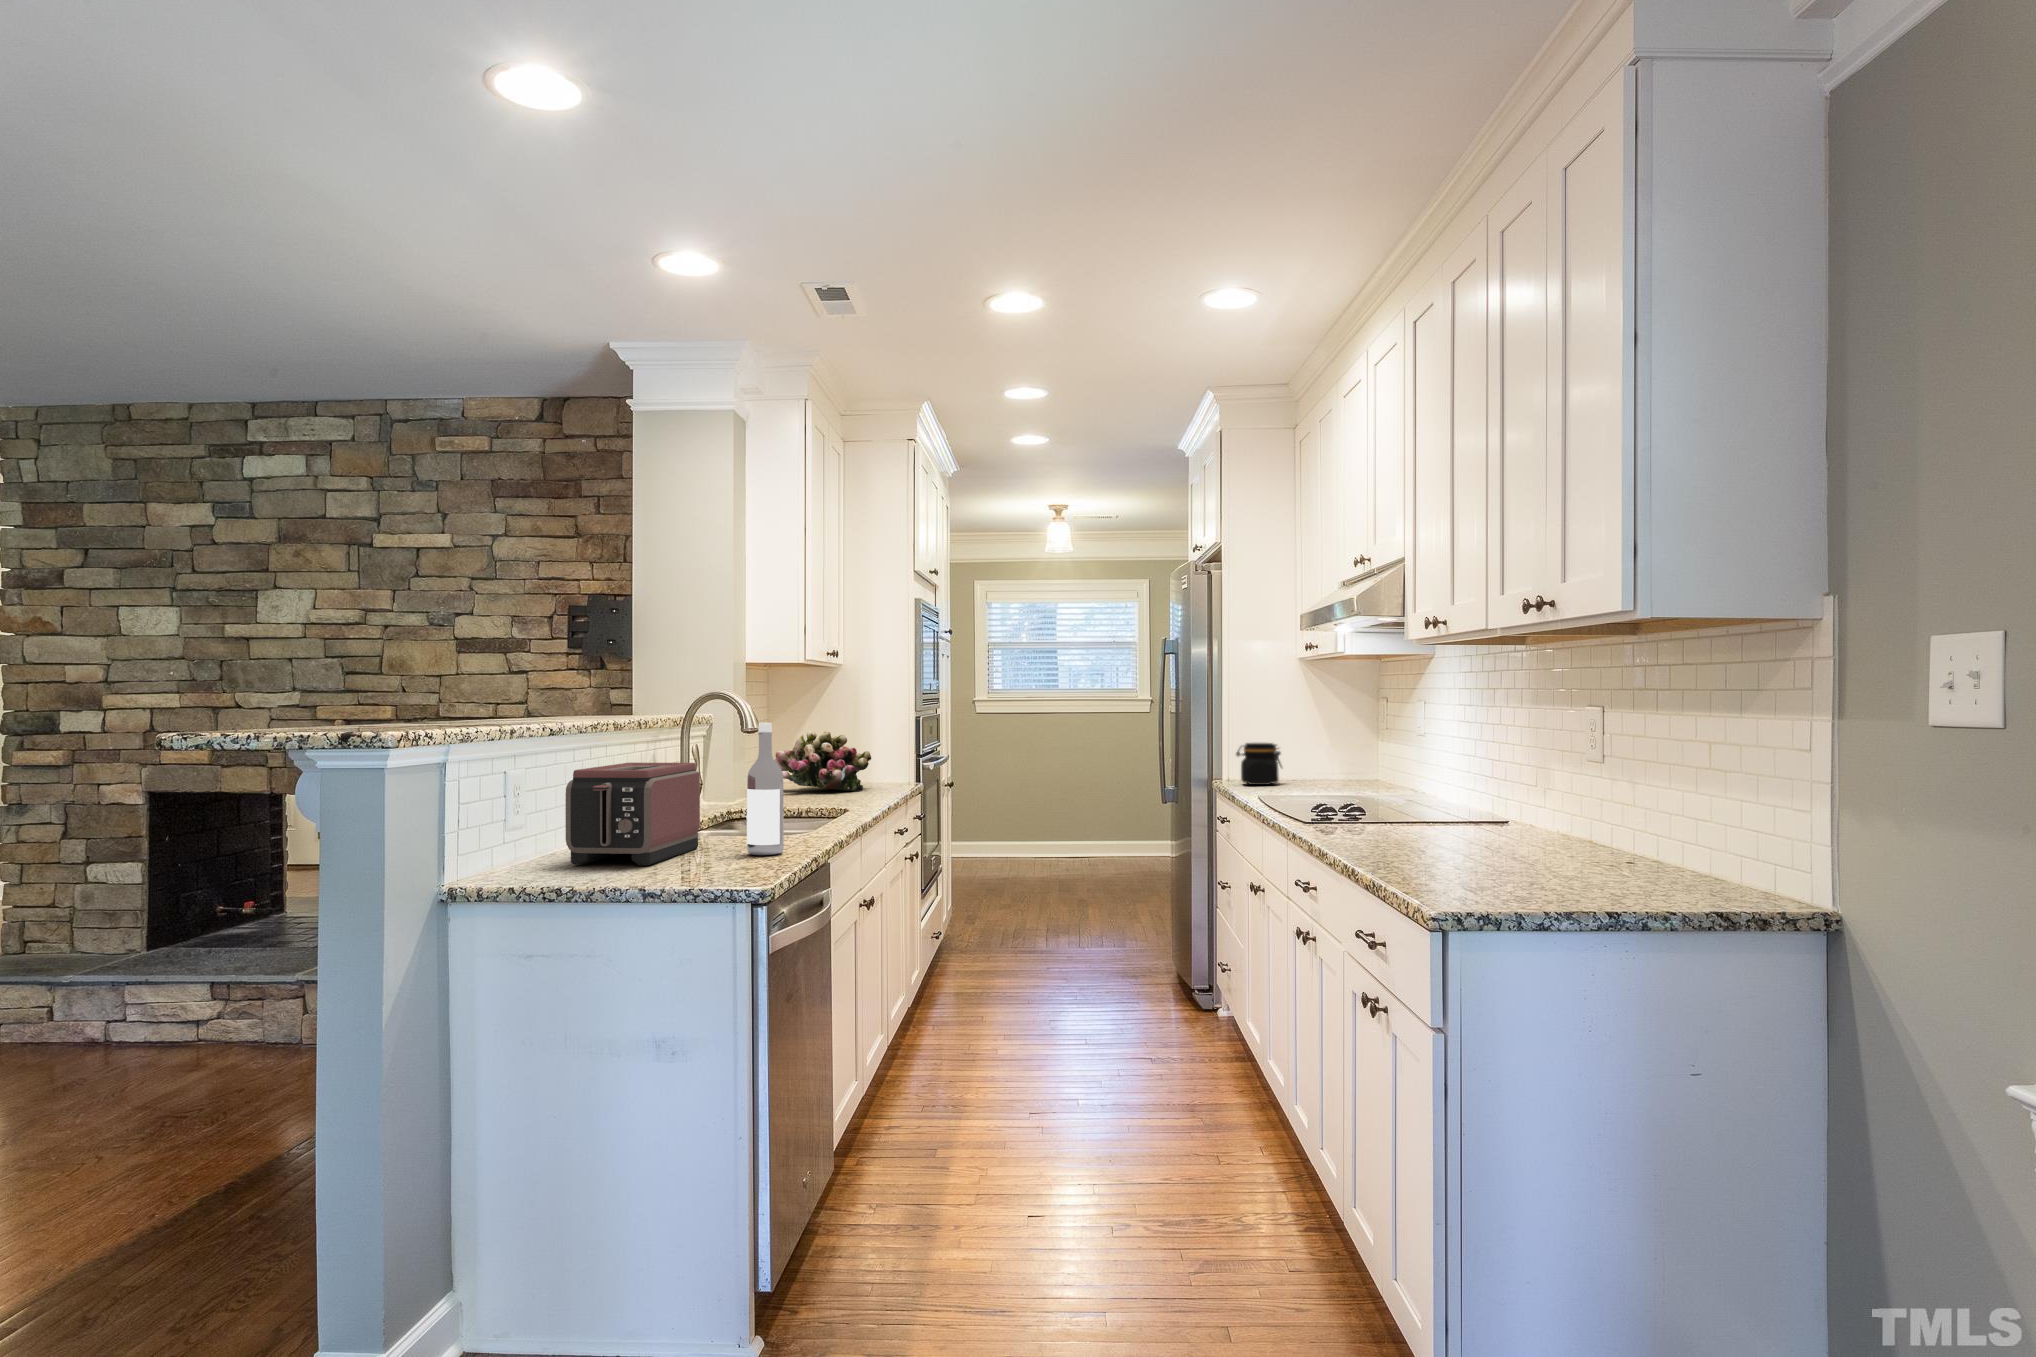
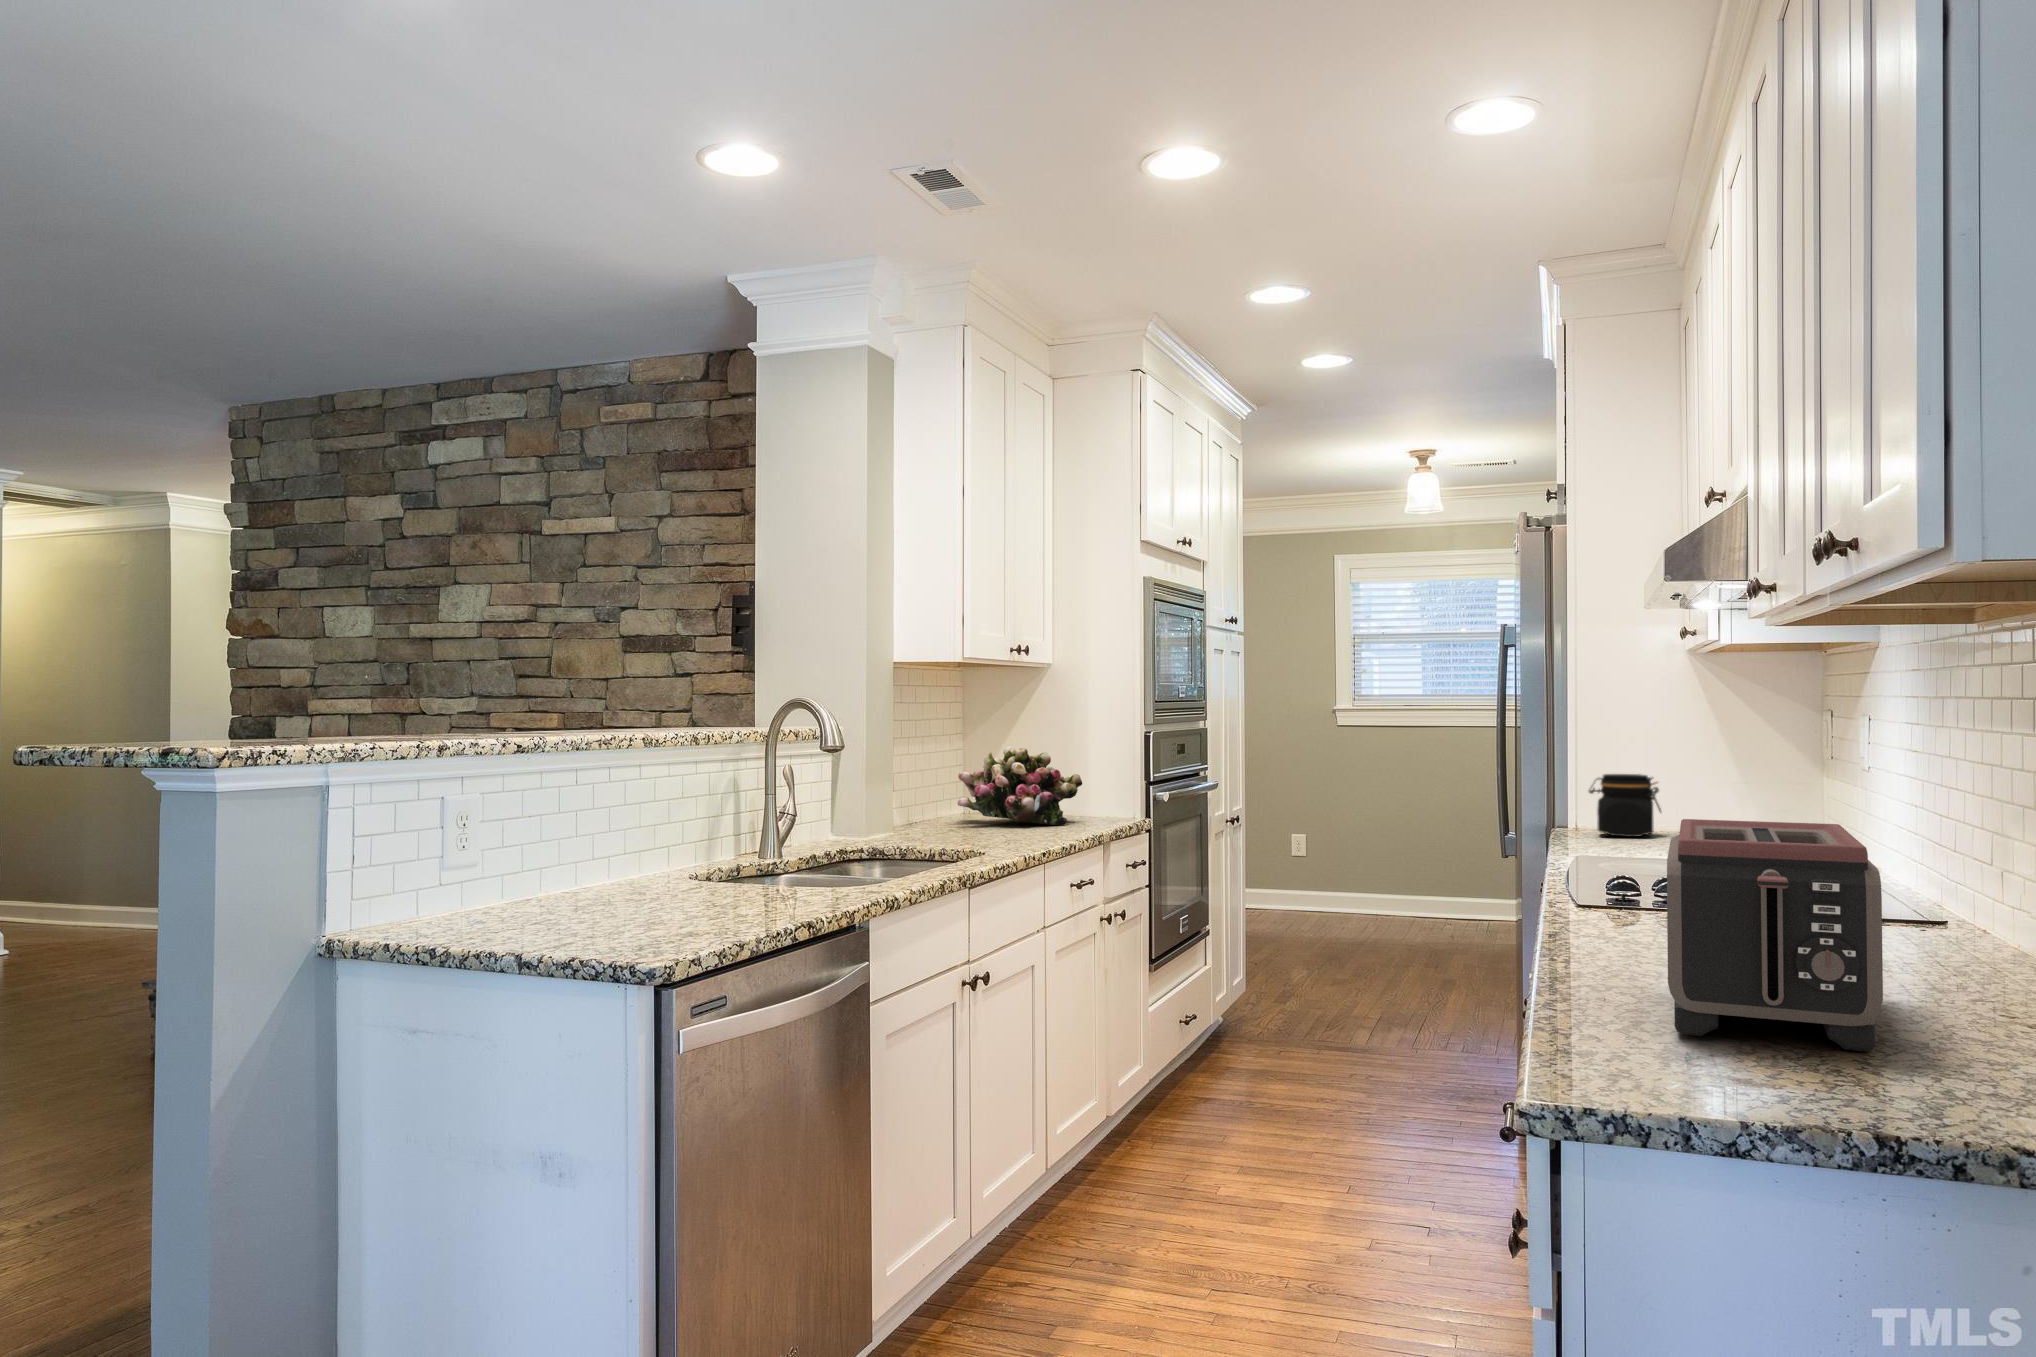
wine bottle: present [746,723,784,855] -> none [738,737,787,915]
toaster: present [566,763,700,865] -> present [1667,819,1883,1052]

